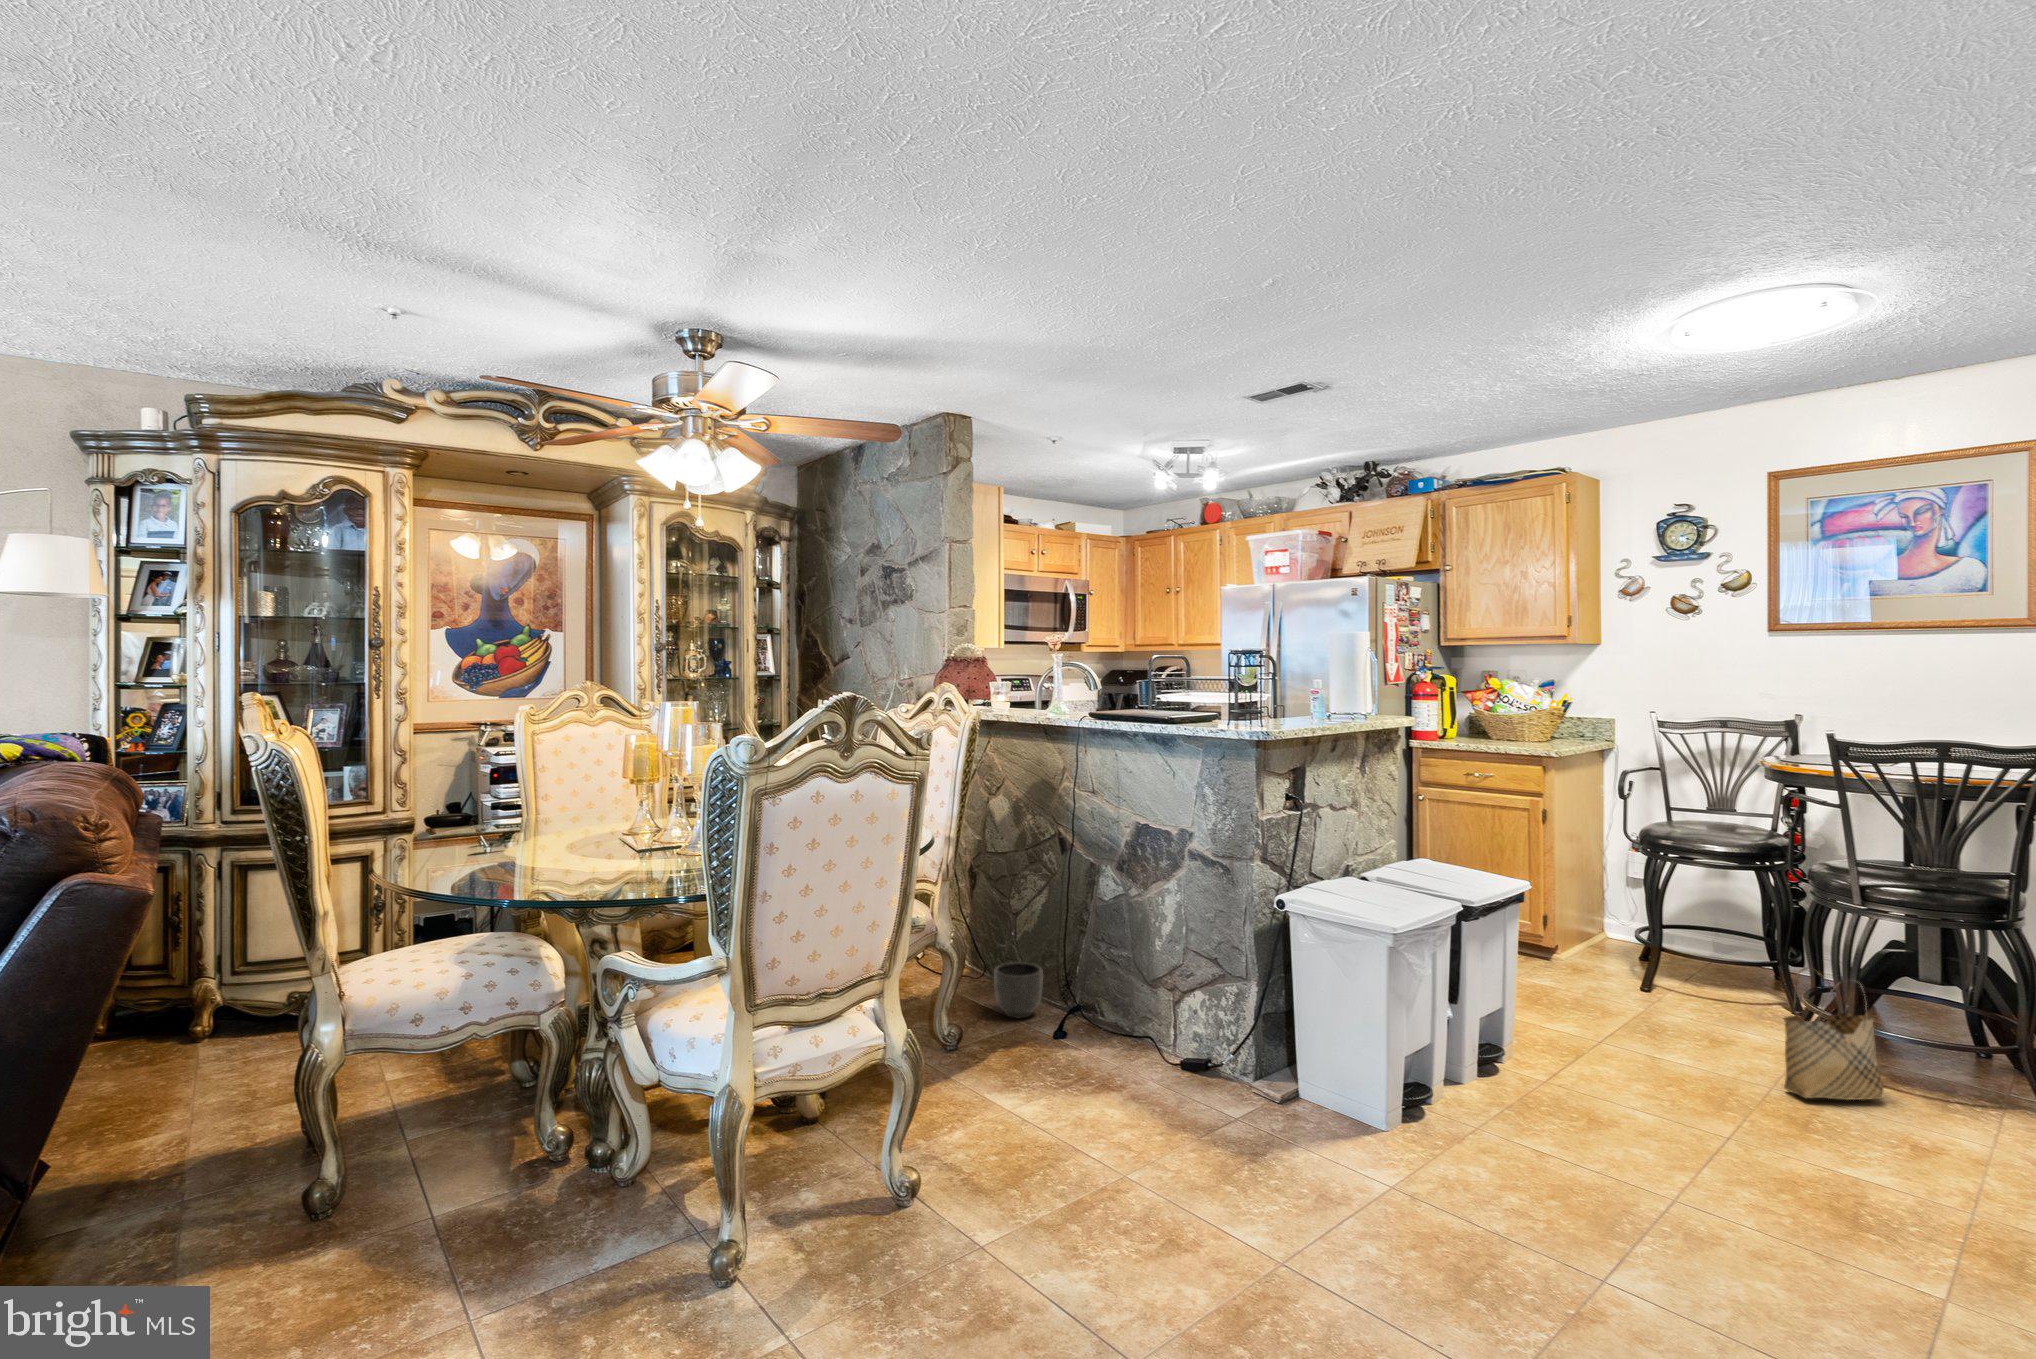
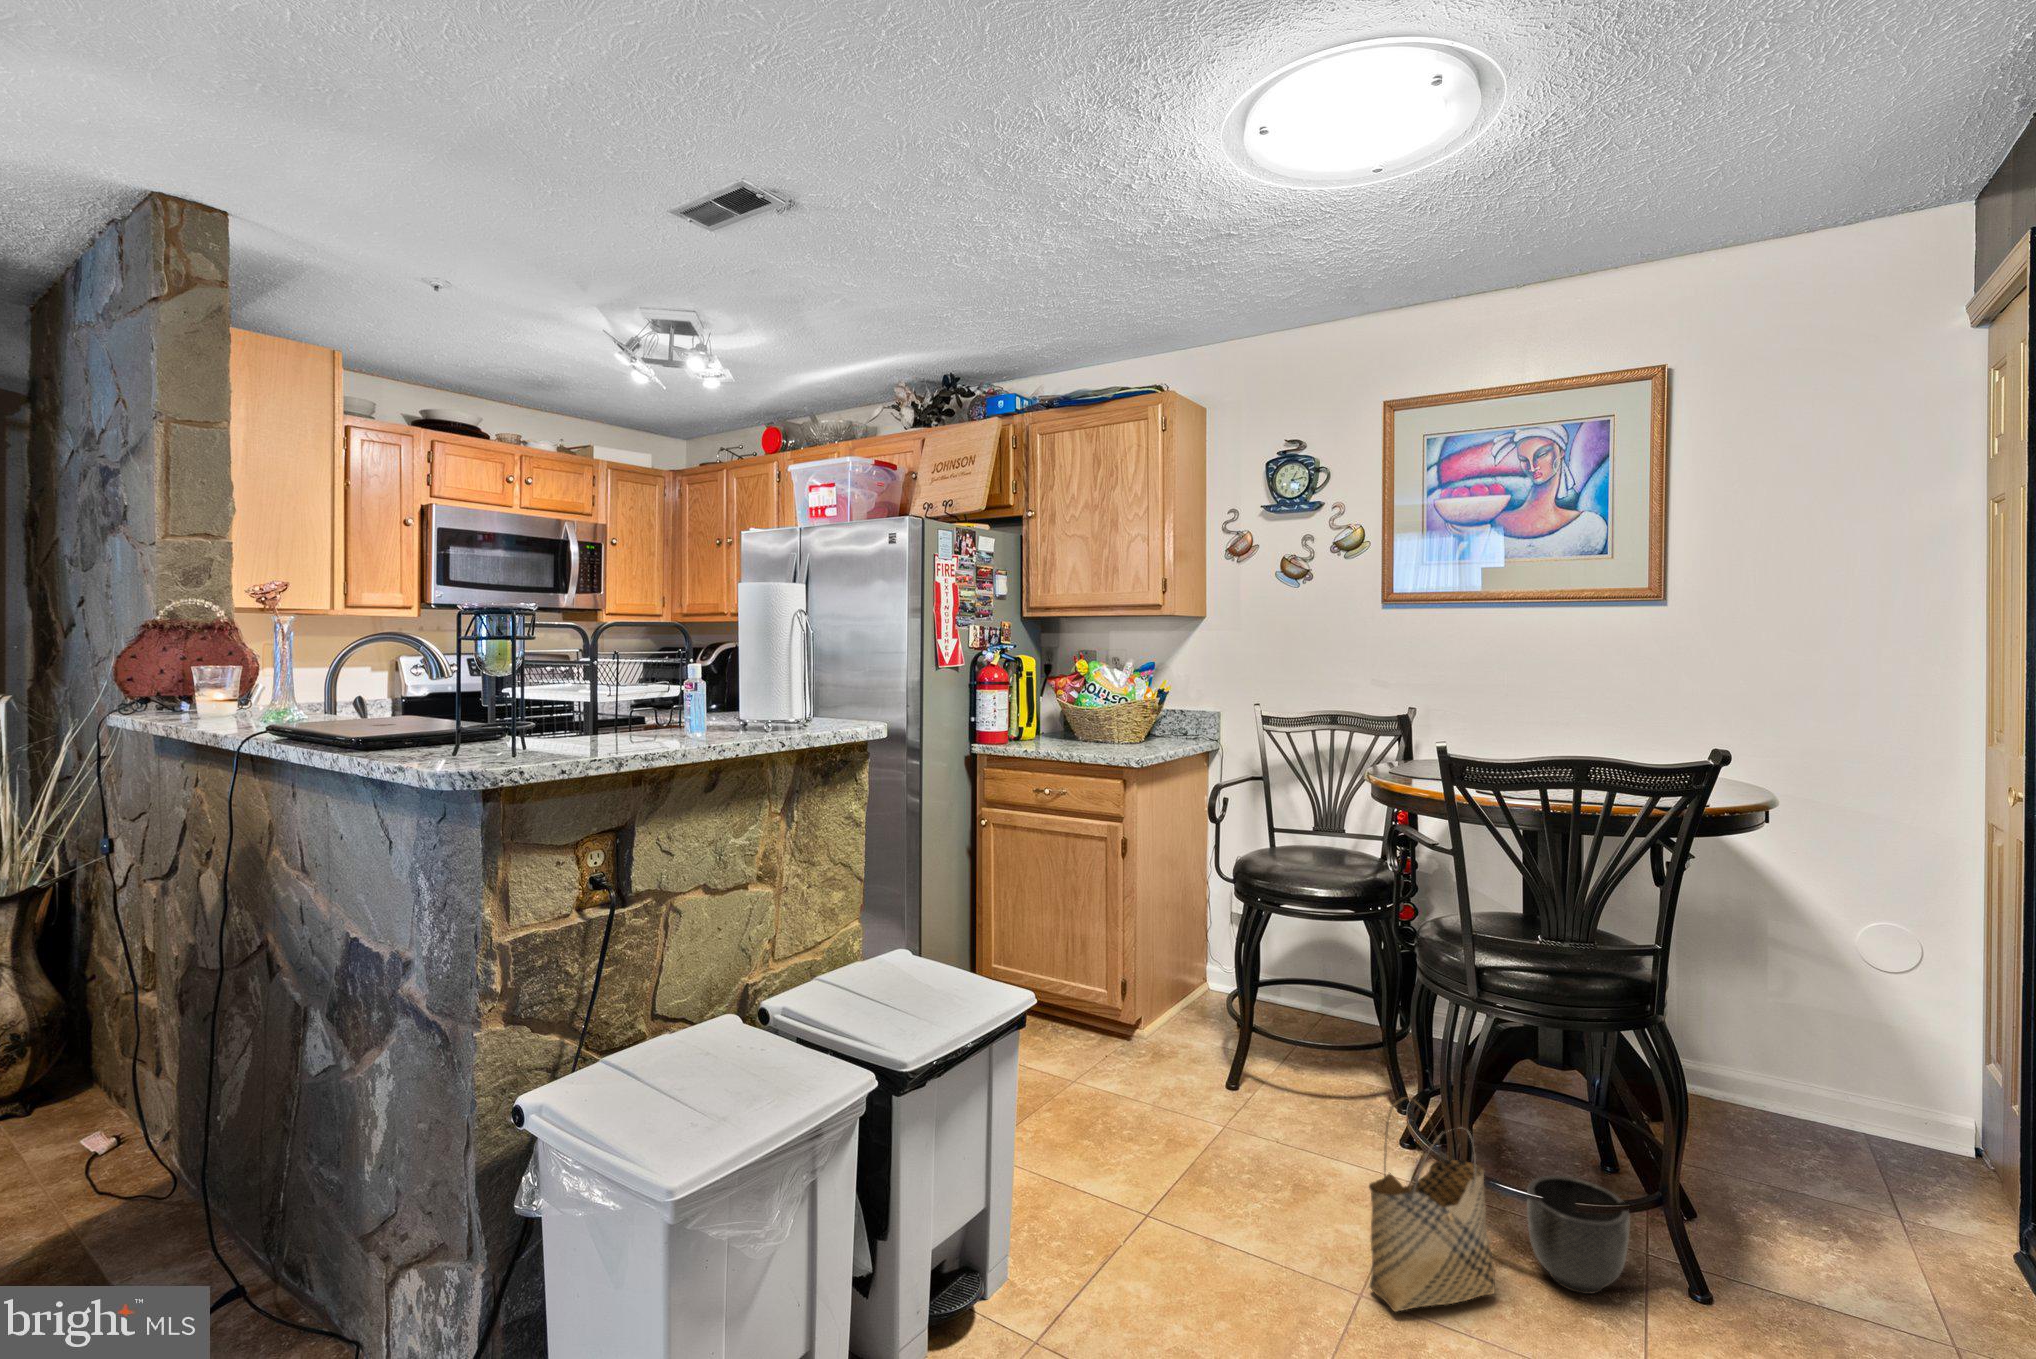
planter: present [994,962,1043,1018] -> present [1527,1176,1630,1294]

